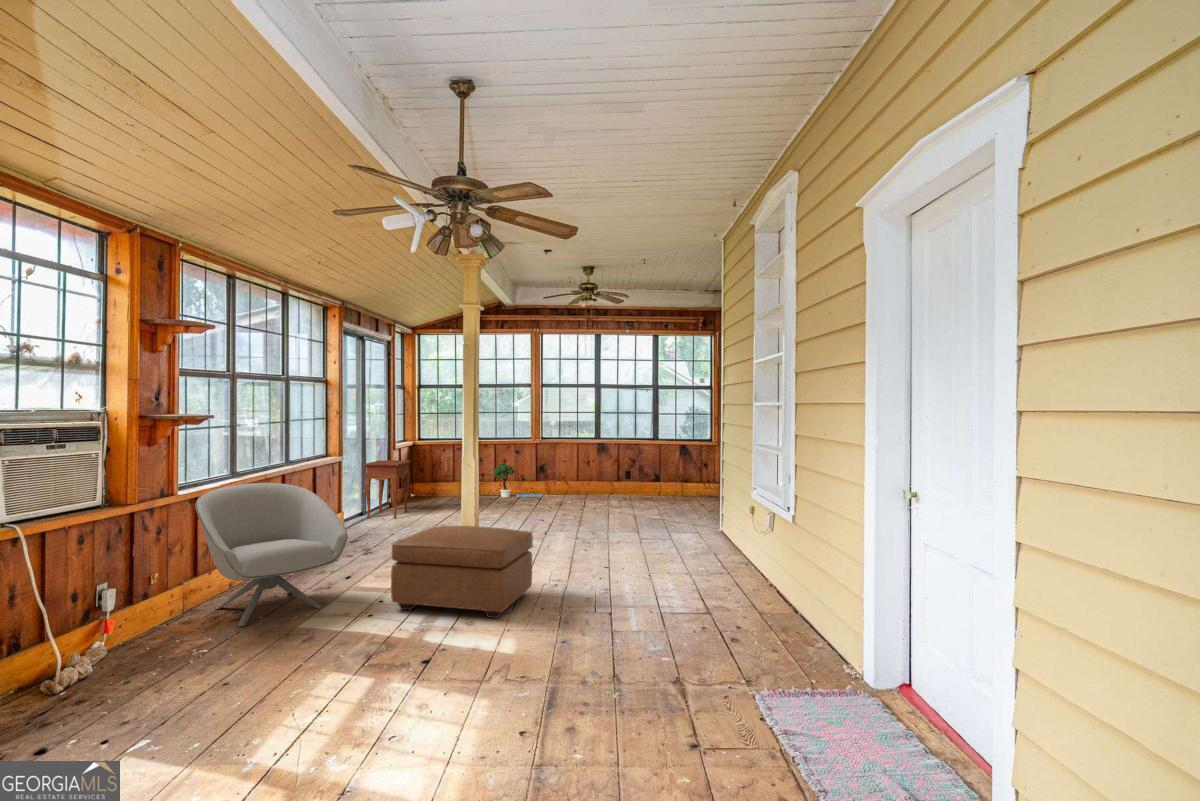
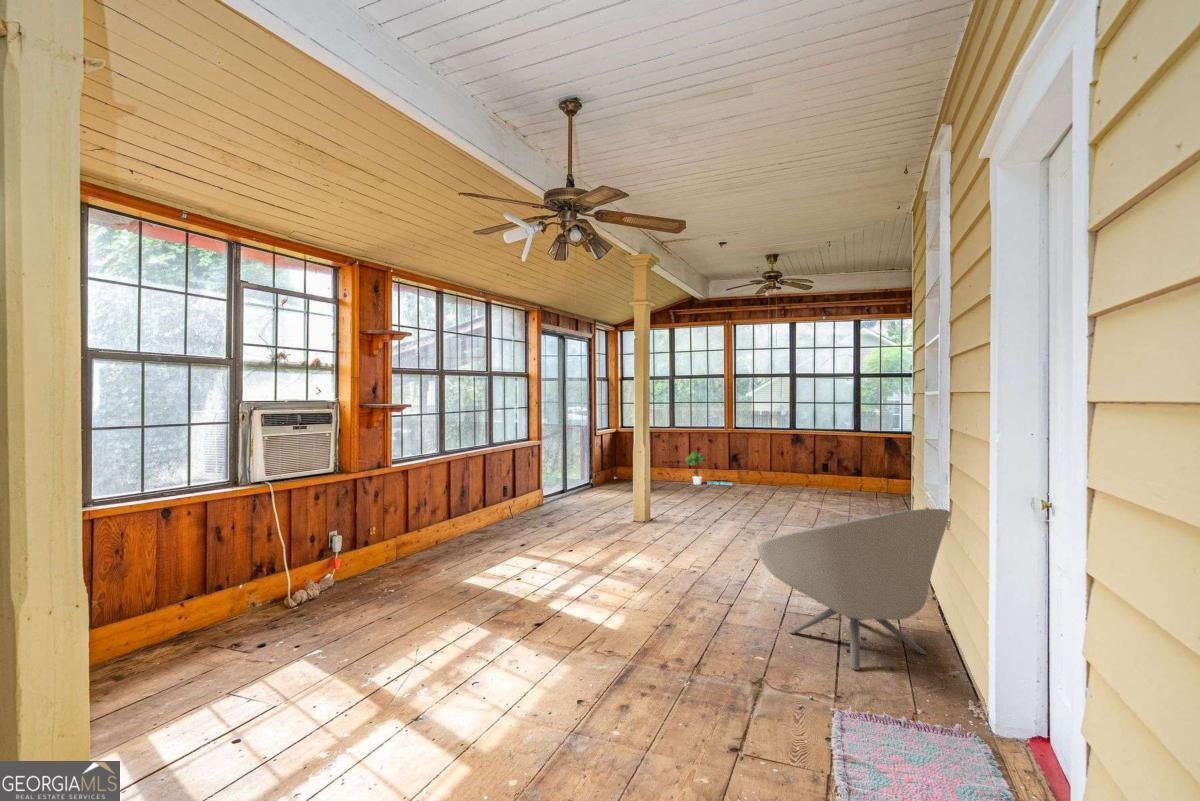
side table: present [364,460,411,519] -> none [564,446,606,497]
armchair: present [195,483,348,626] -> present [757,509,951,670]
ottoman: present [391,526,533,618] -> none [538,506,666,594]

